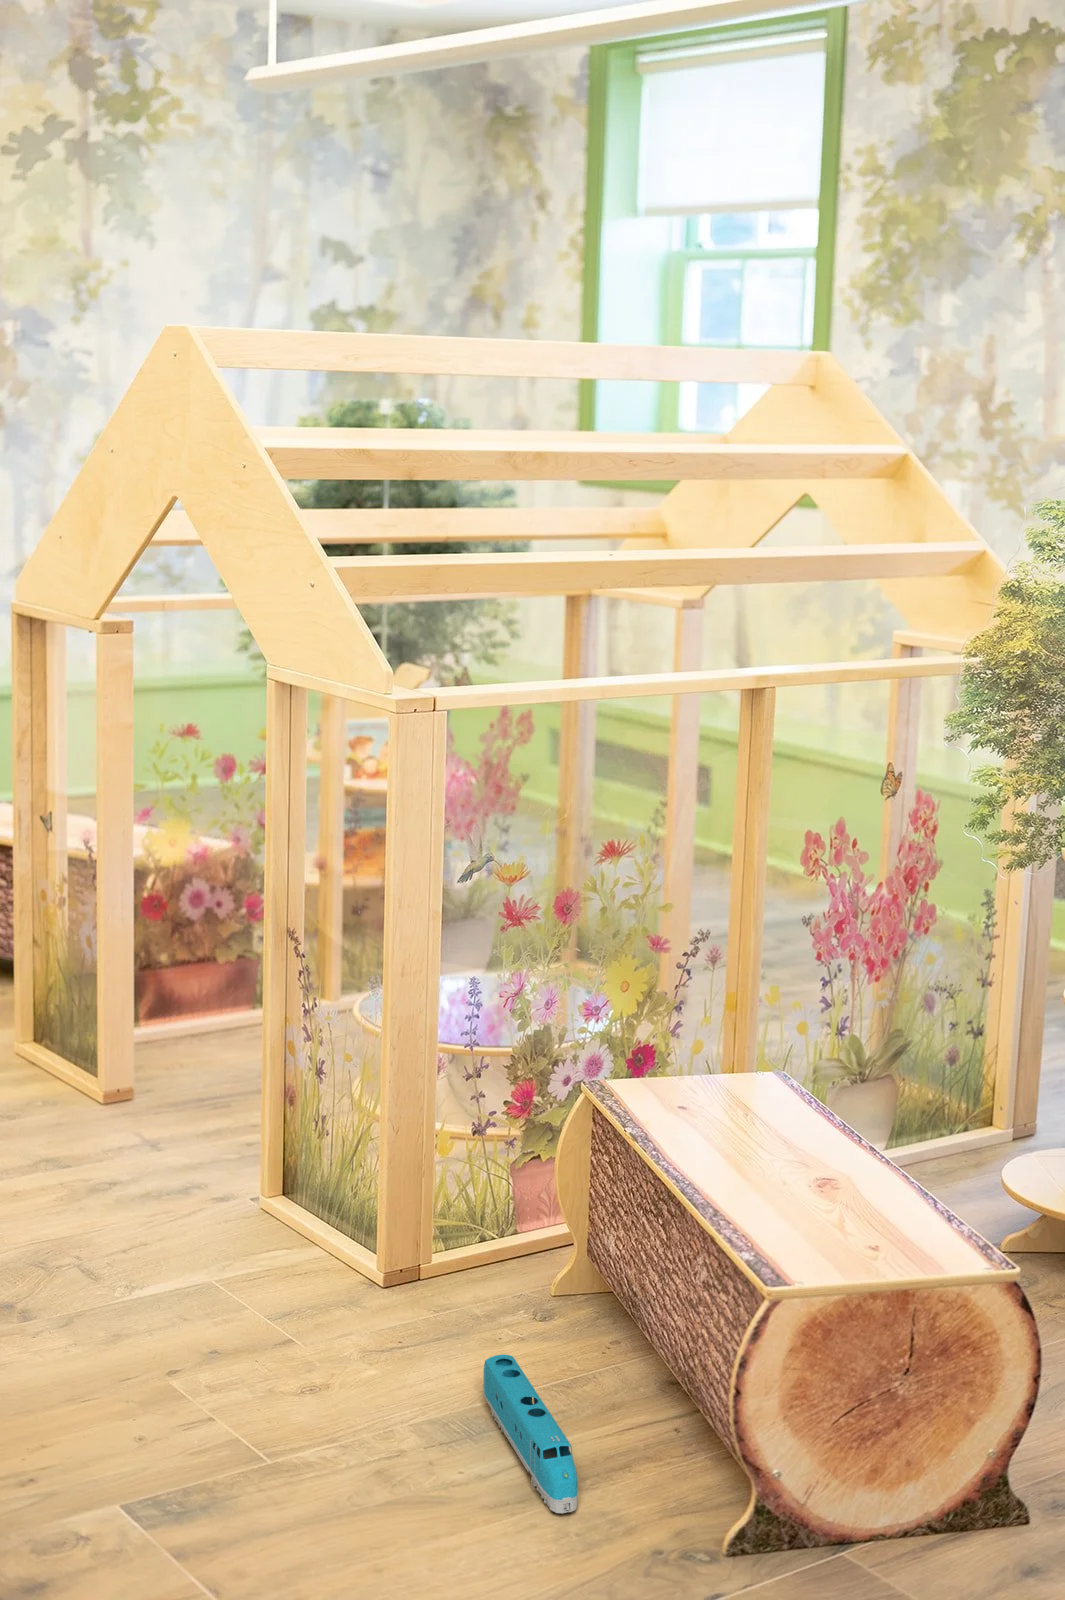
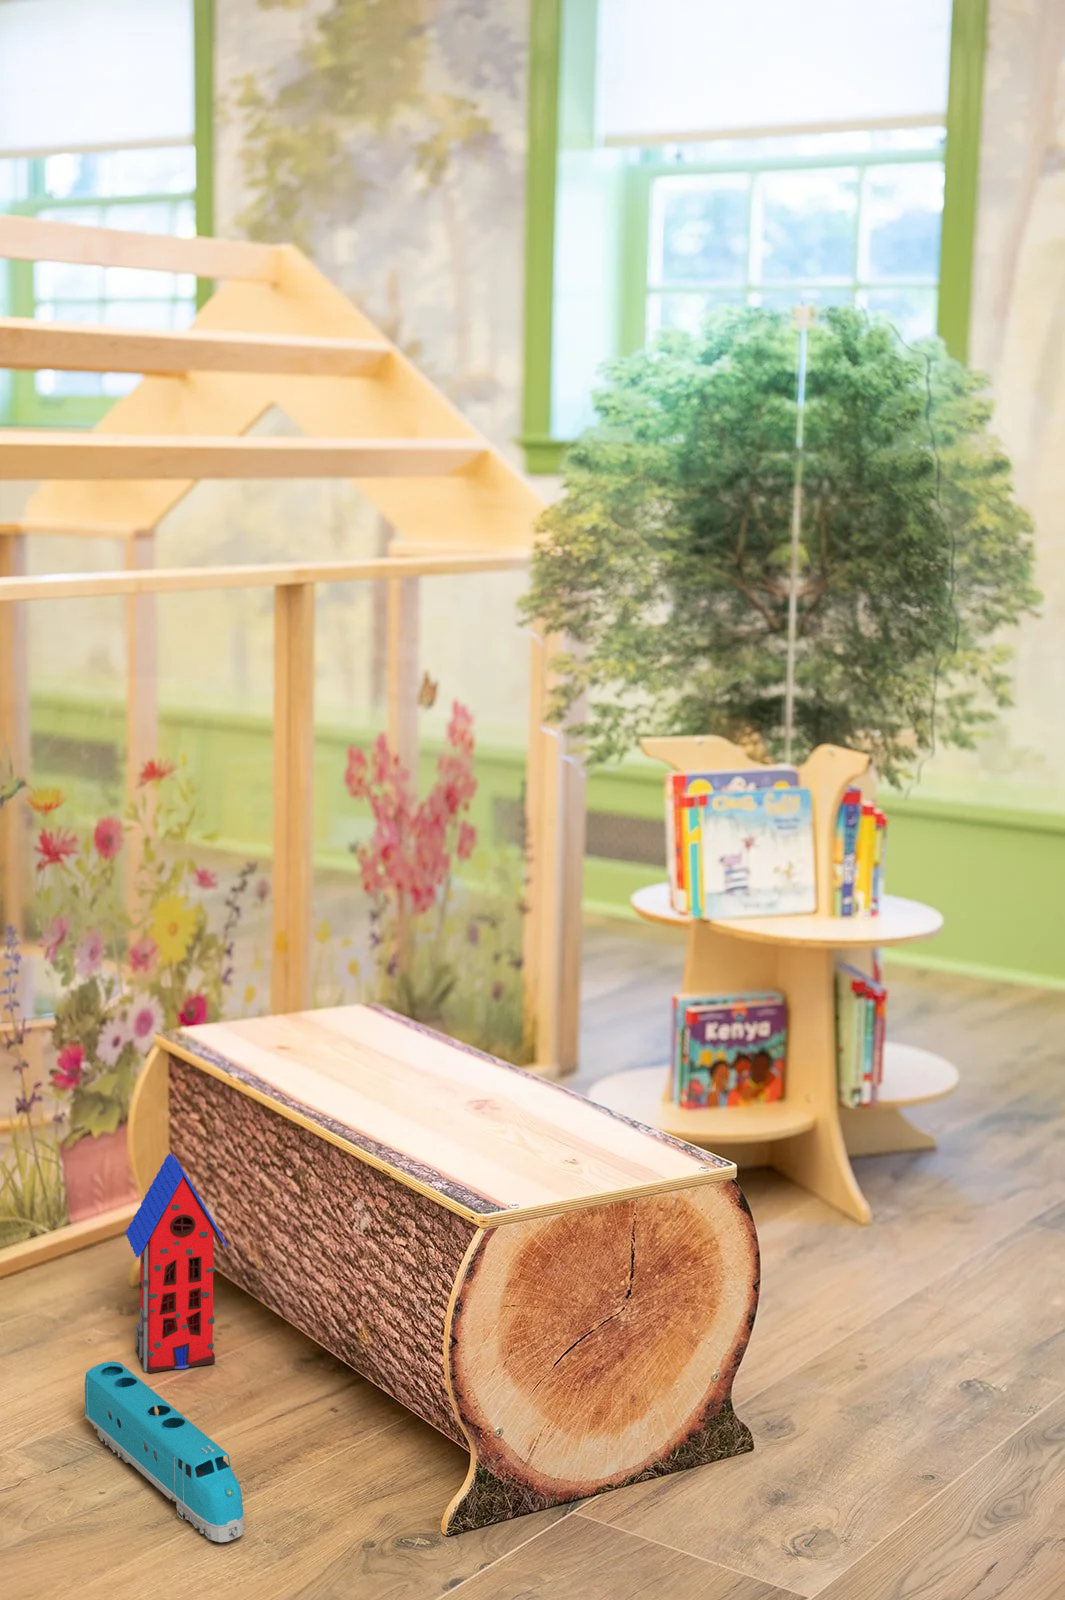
toy house: none [539,1190,616,1369] -> present [125,1153,228,1373]

